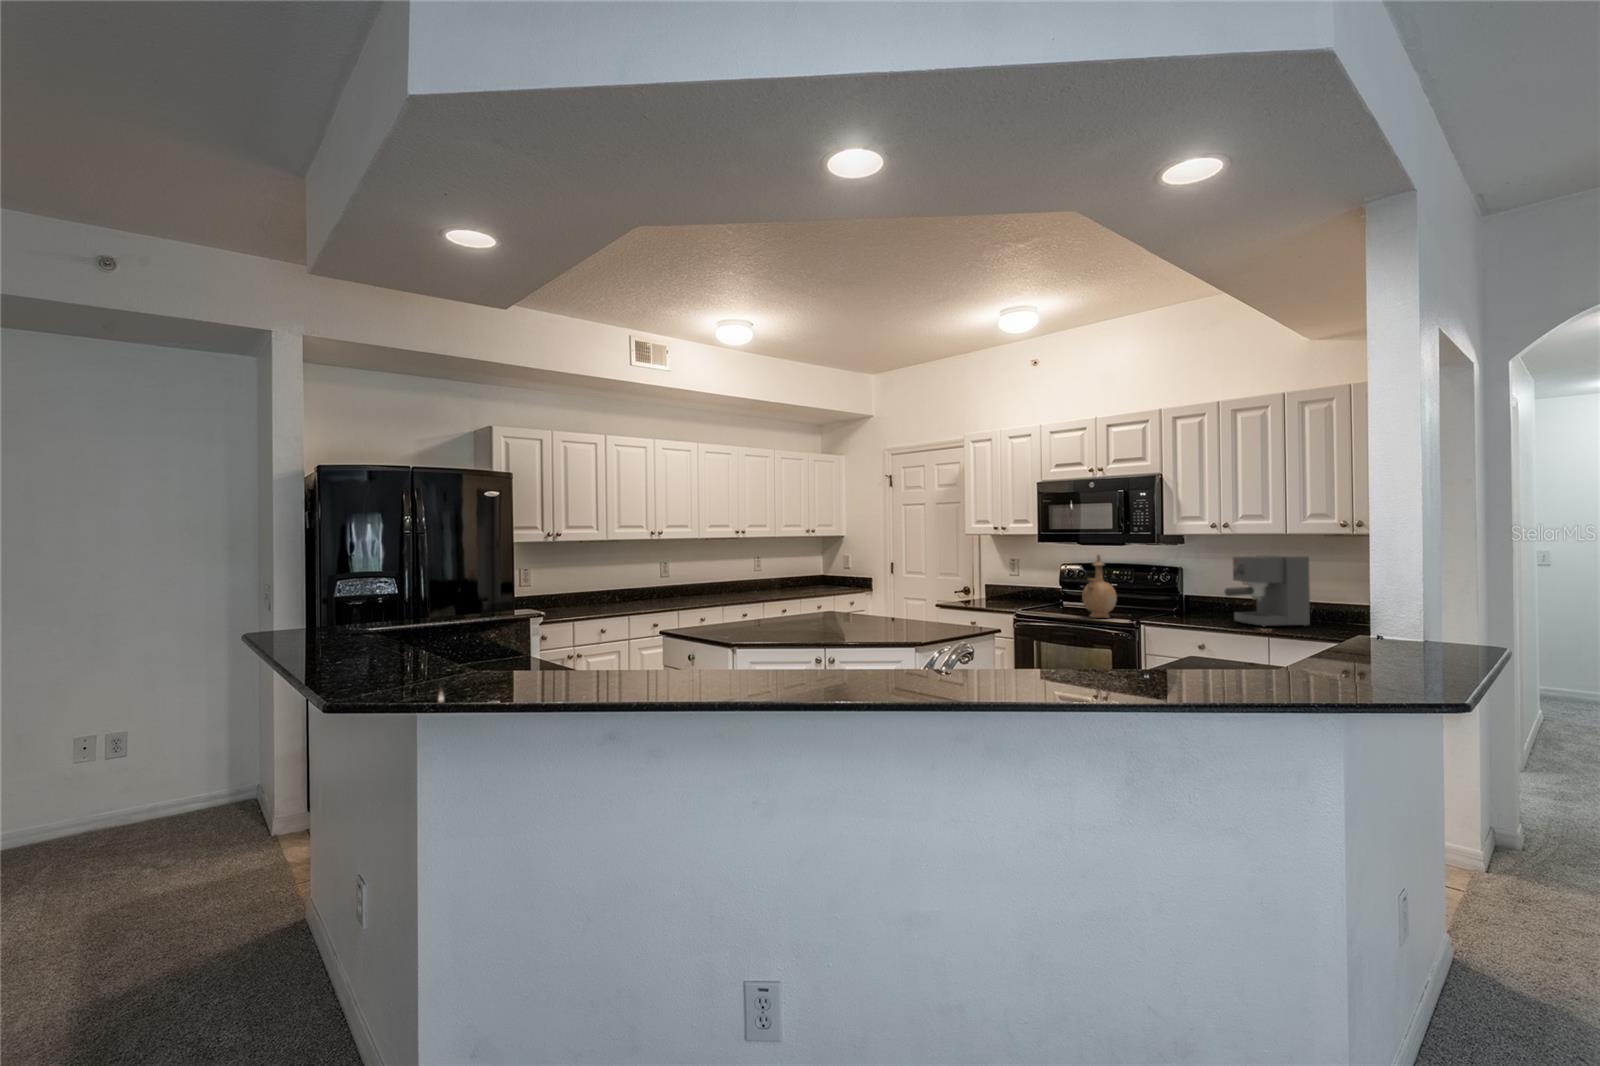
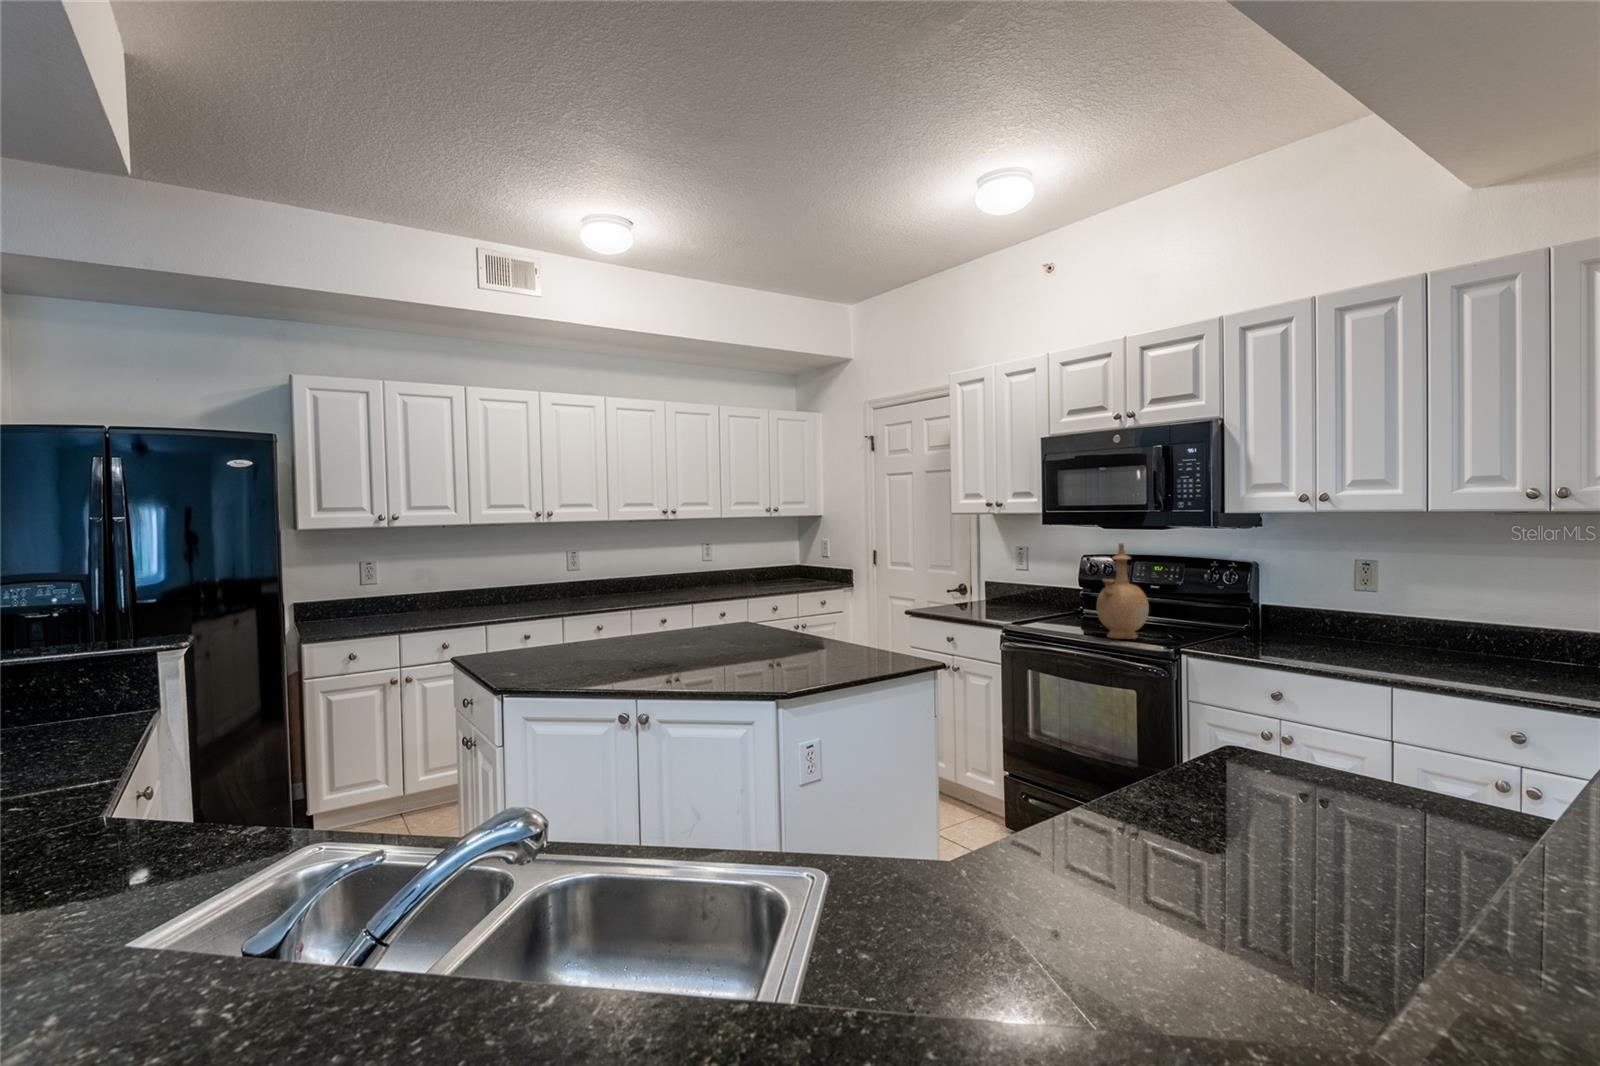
coffee maker: present [1225,555,1310,627] -> none [1317,545,1467,664]

